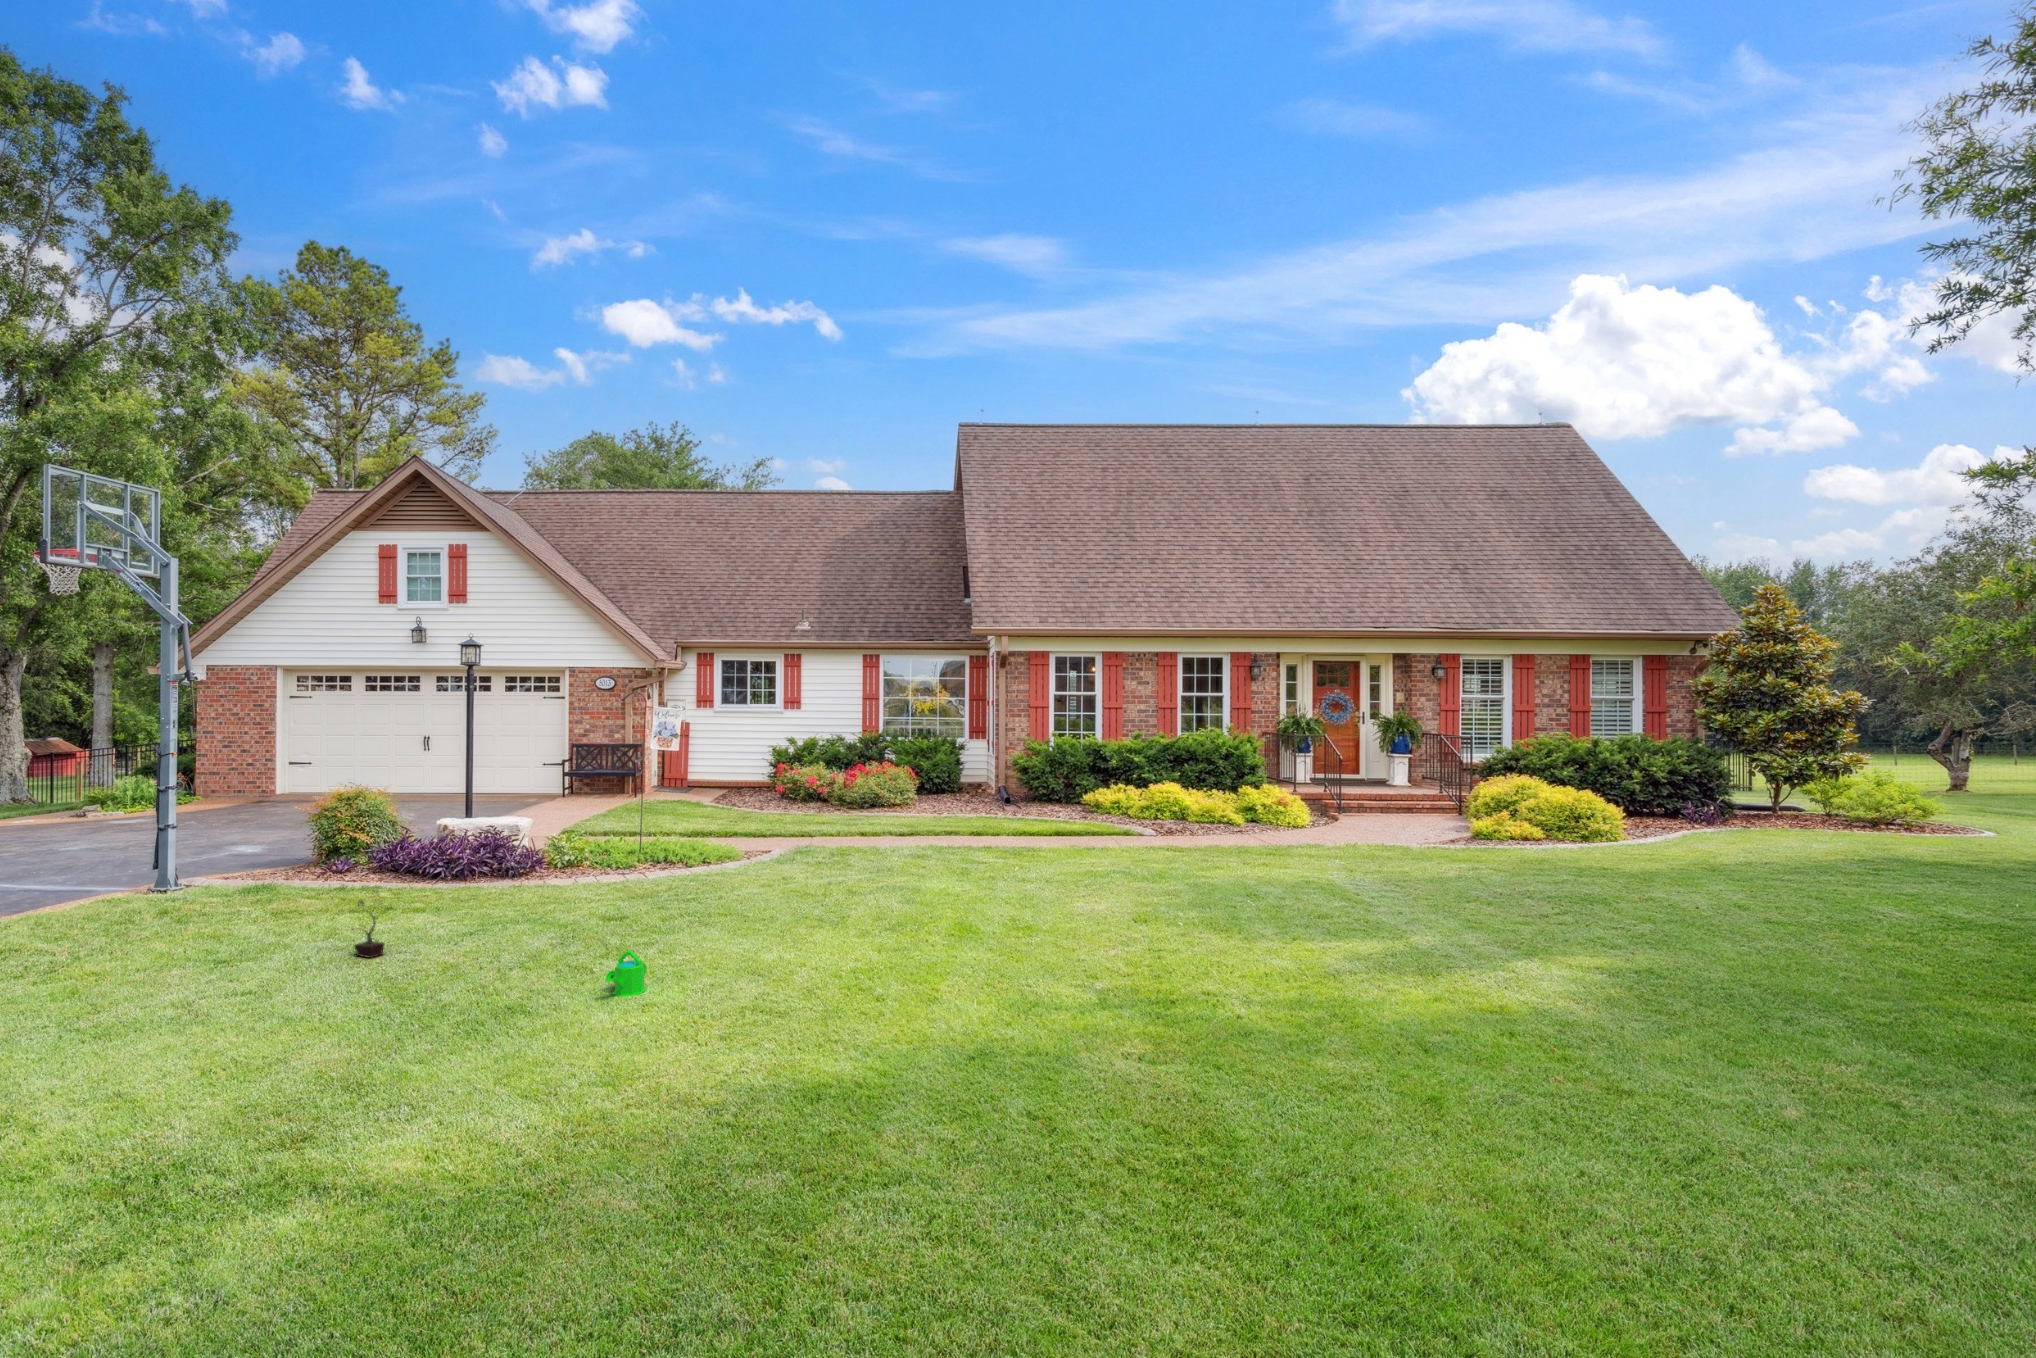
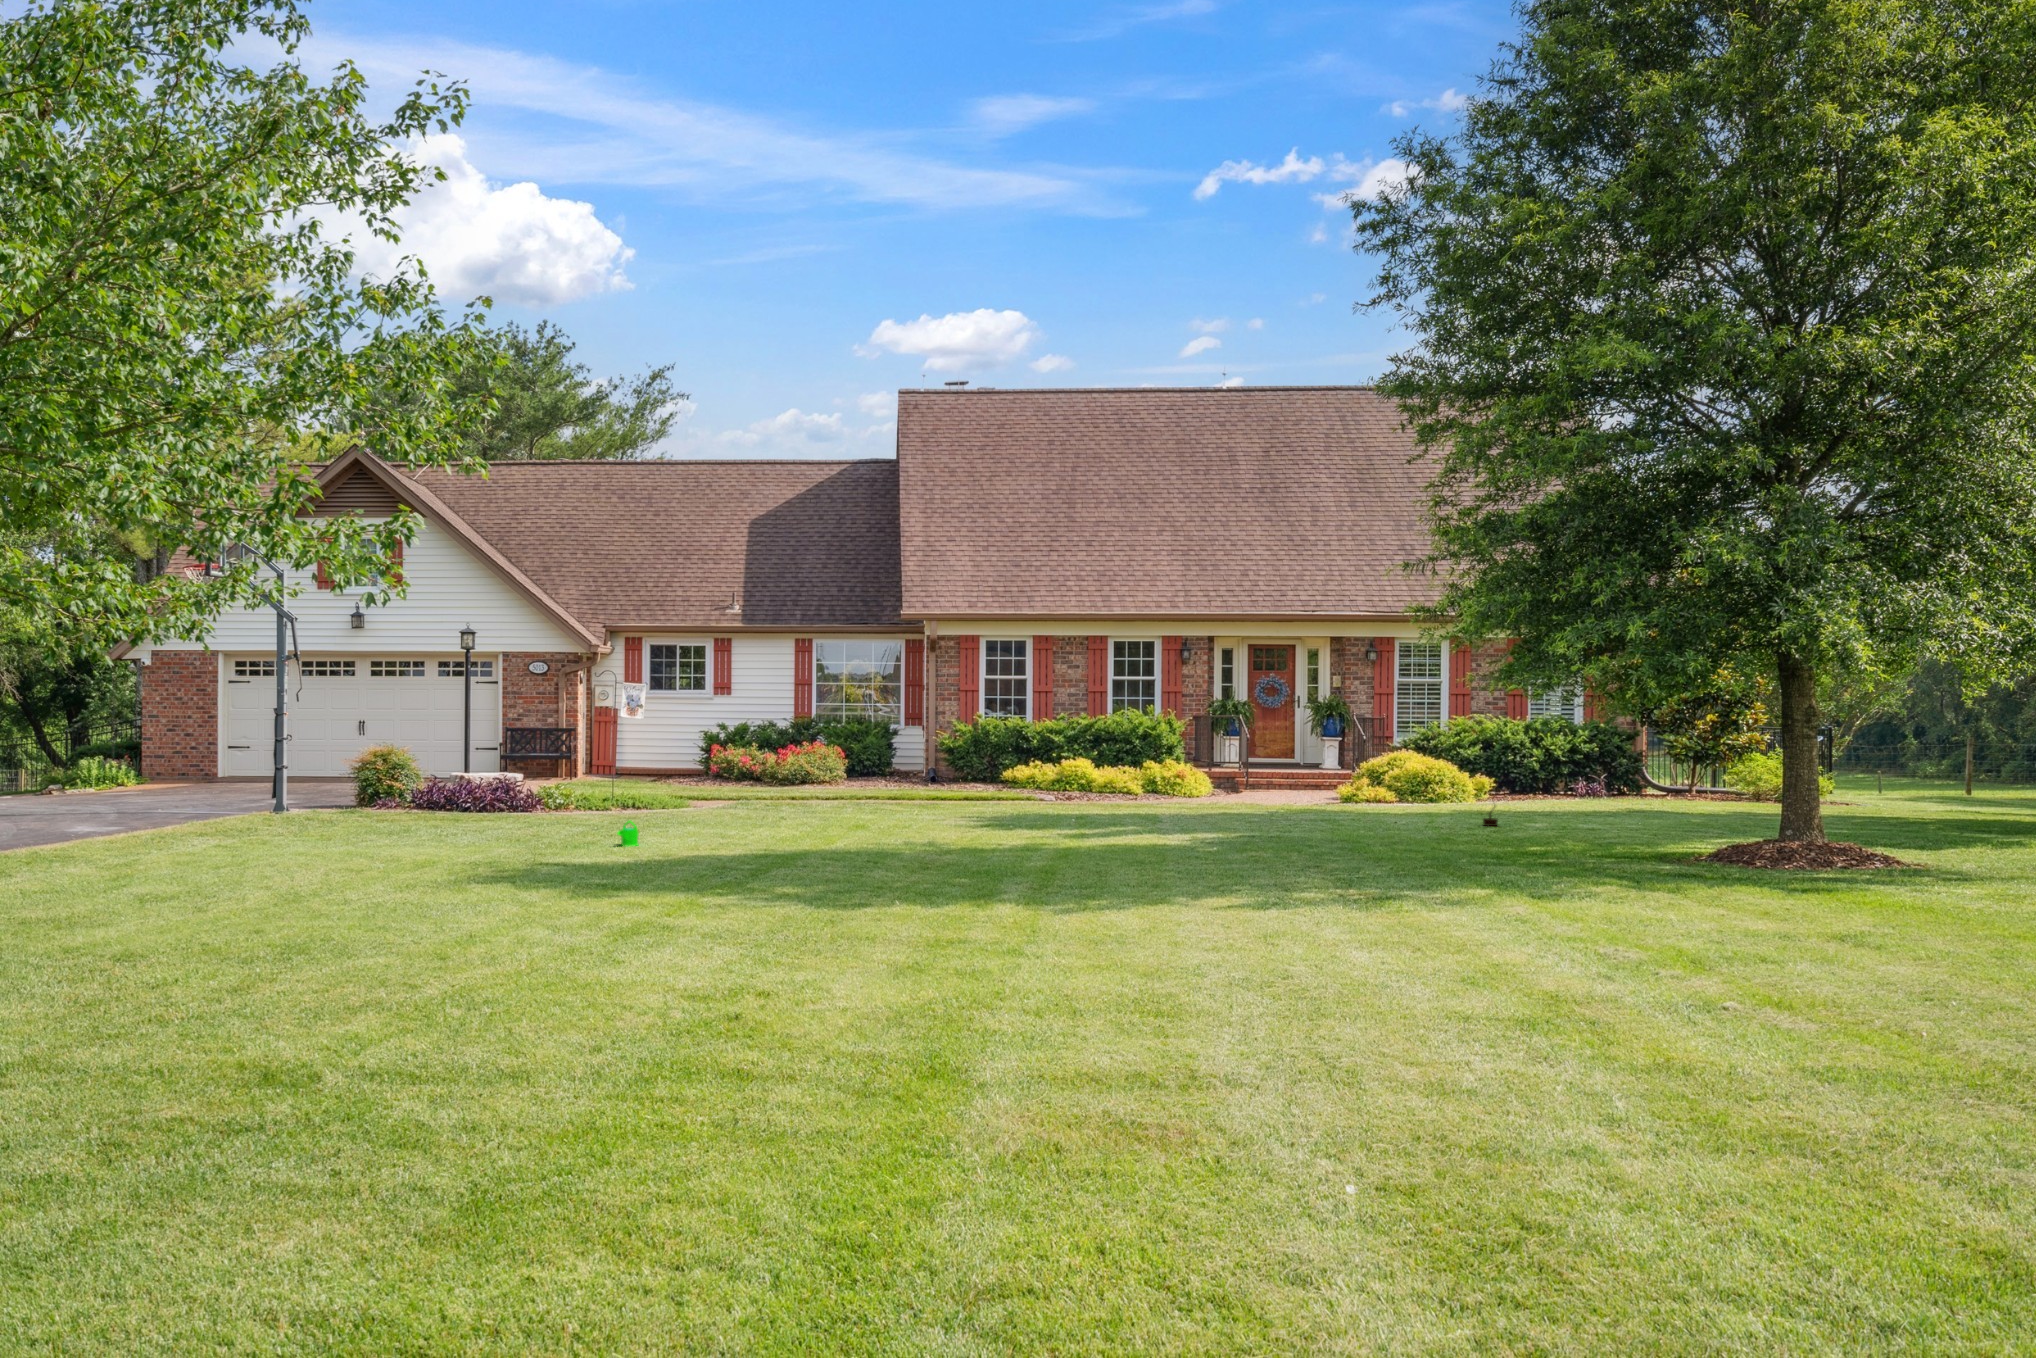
potted plant: present [351,891,392,958] -> present [1478,788,1509,826]

